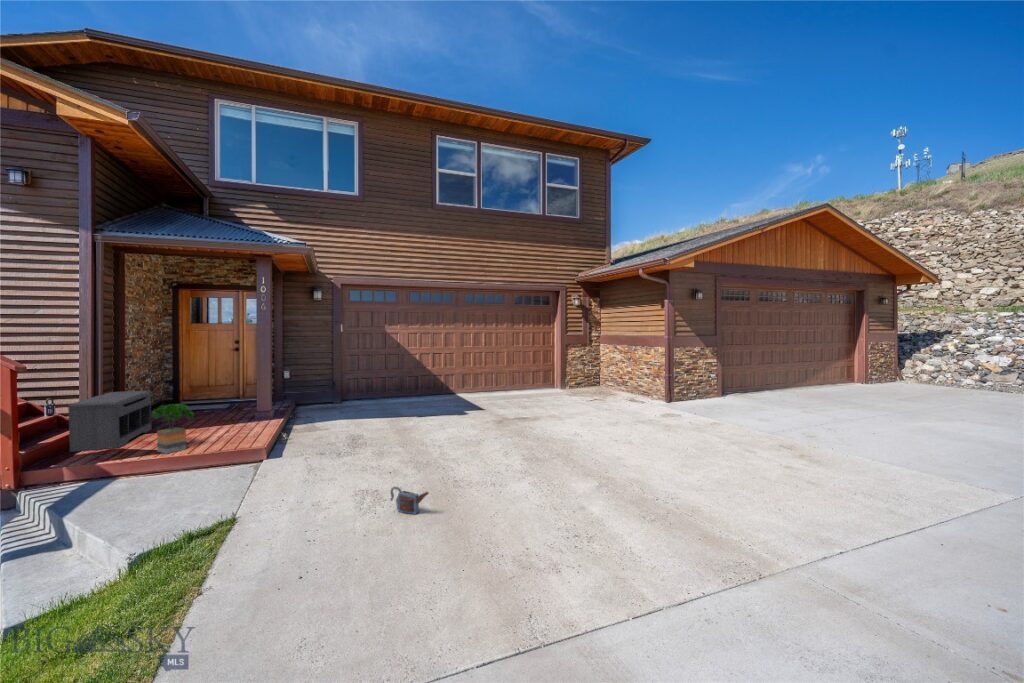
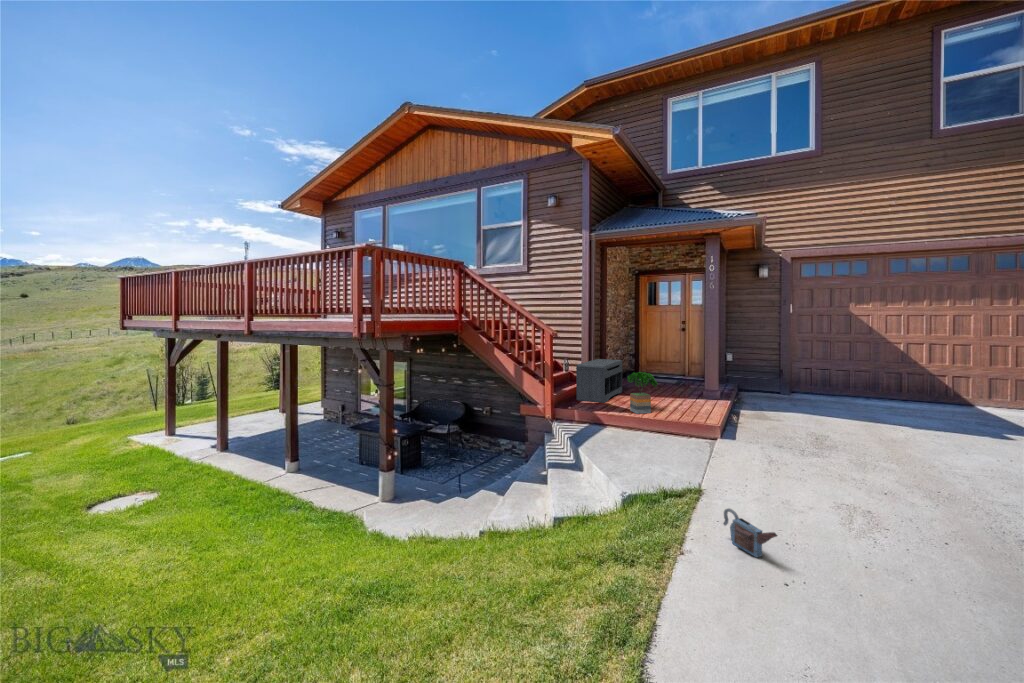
watering can: present [390,487,429,514] -> present [723,508,777,557]

